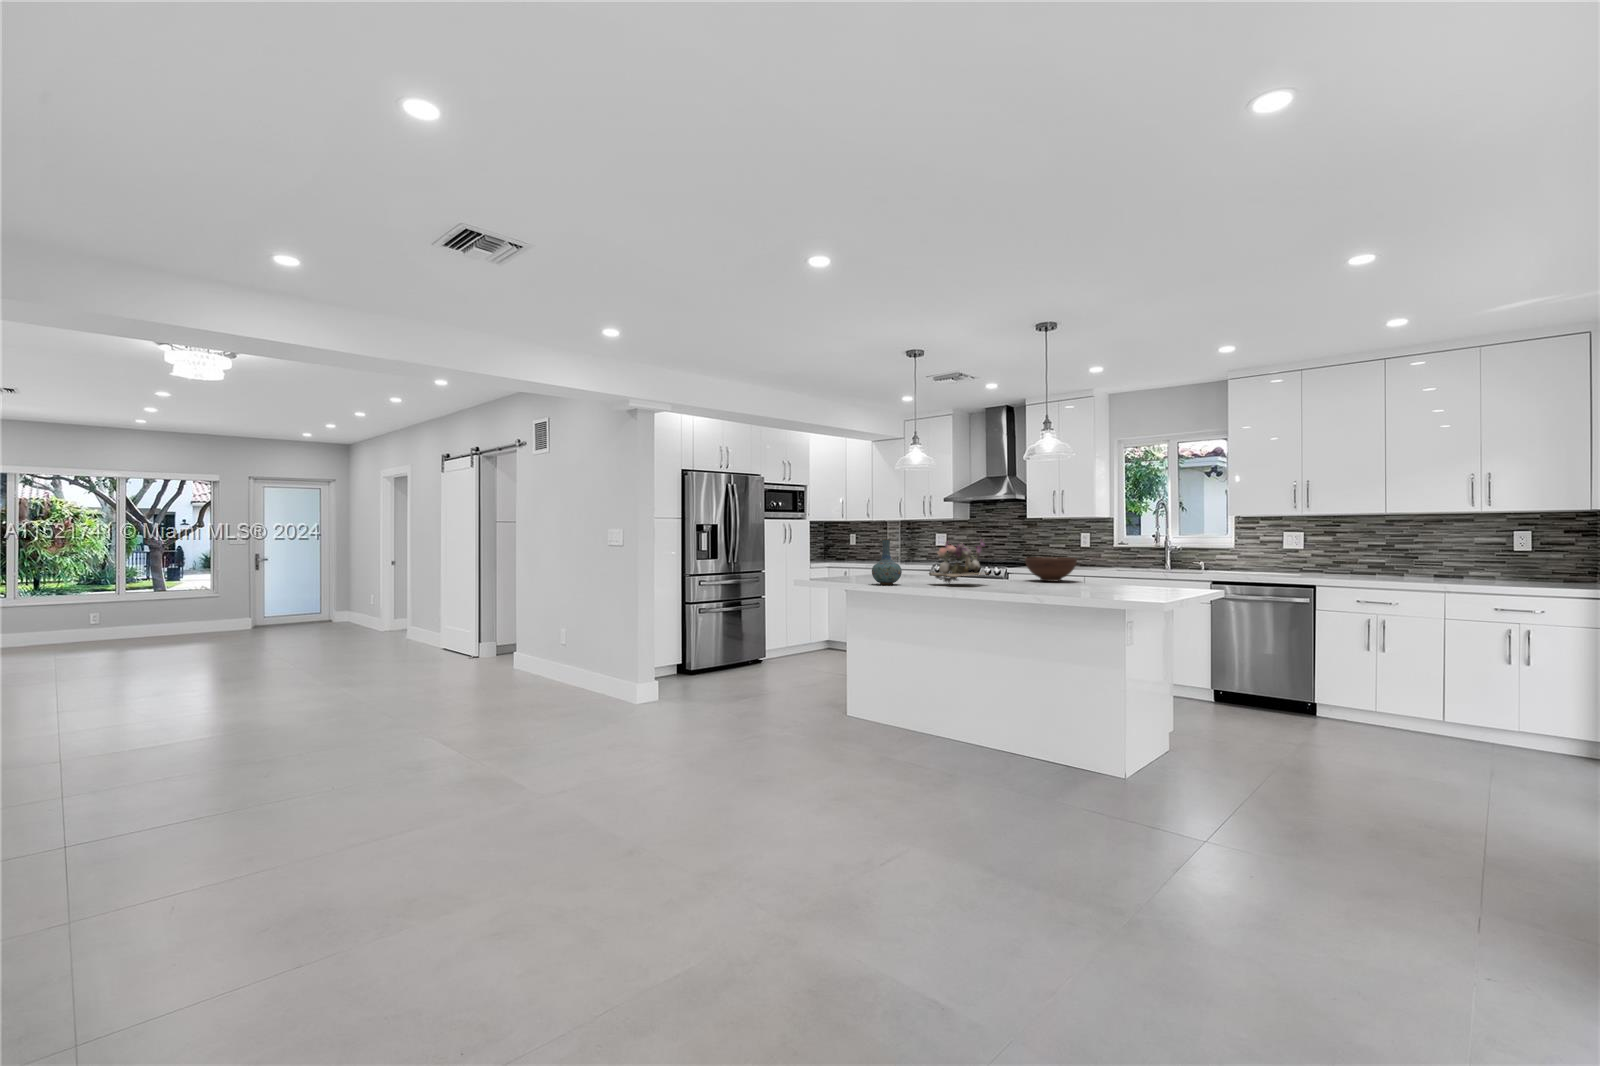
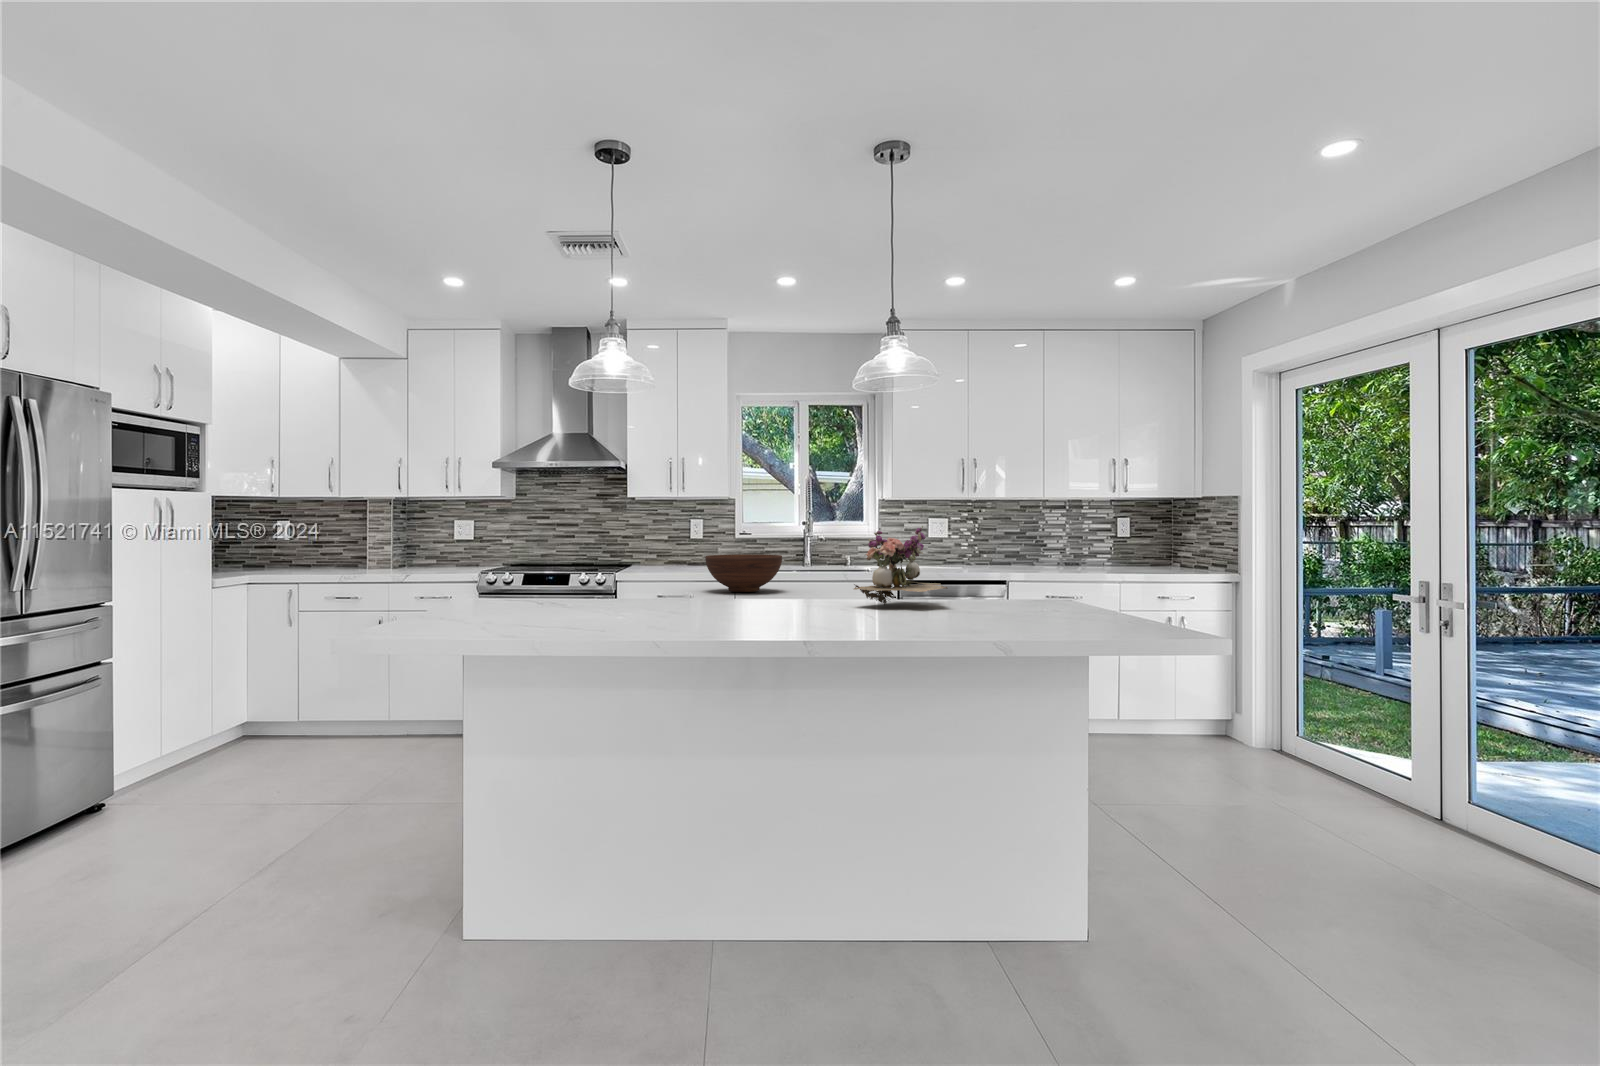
vase: present [872,539,902,585] -> none [486,526,550,619]
flower arrangement: present [931,540,985,584] -> present [854,526,947,605]

